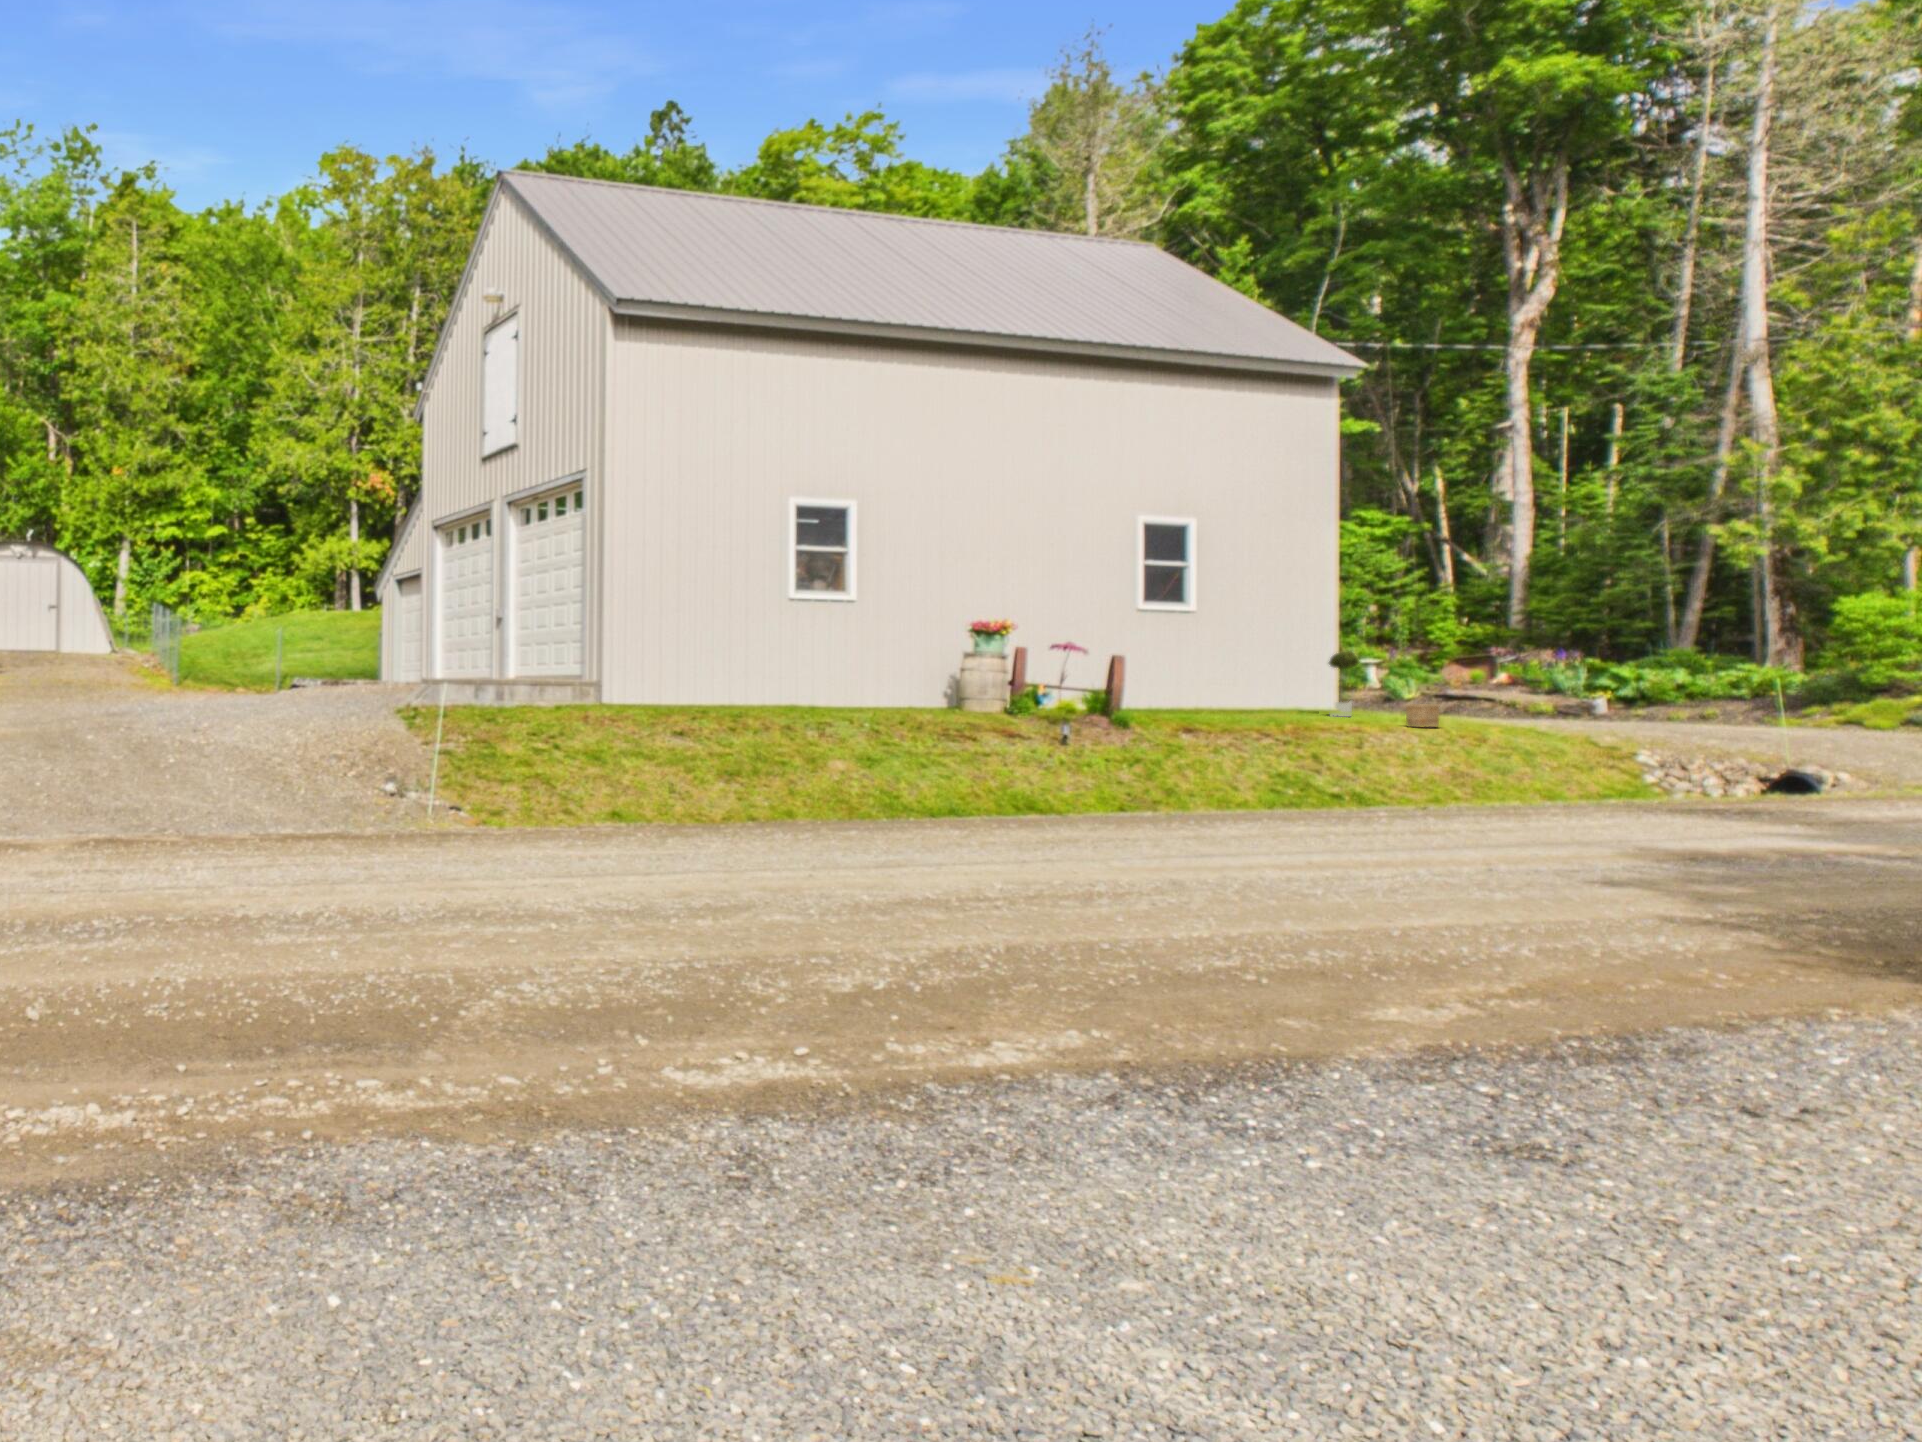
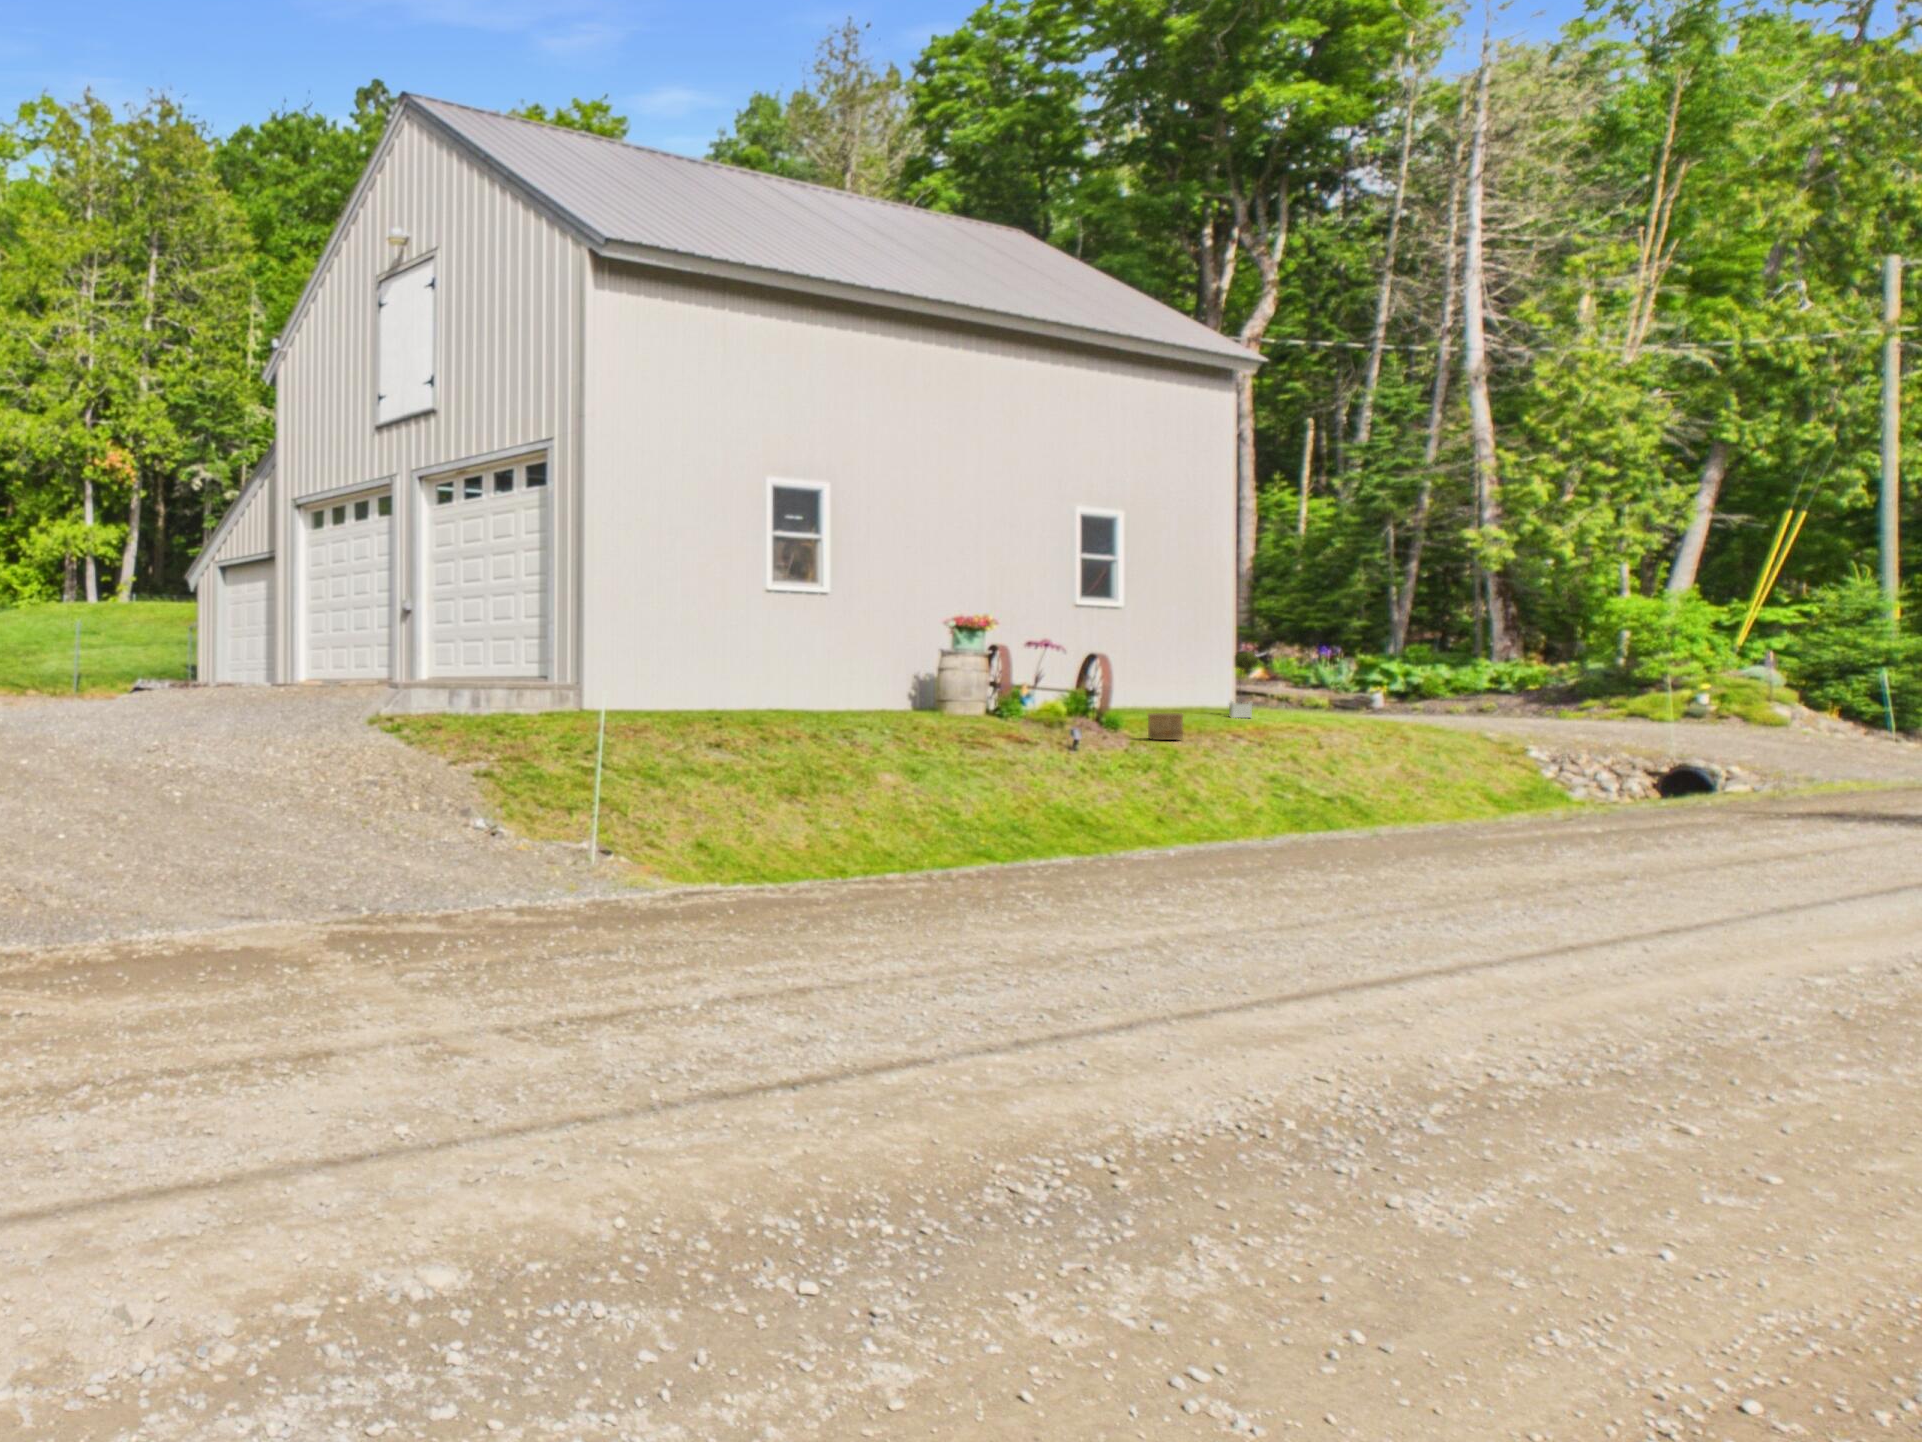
wooden bucket: present [1406,704,1439,728] -> present [1148,713,1183,740]

